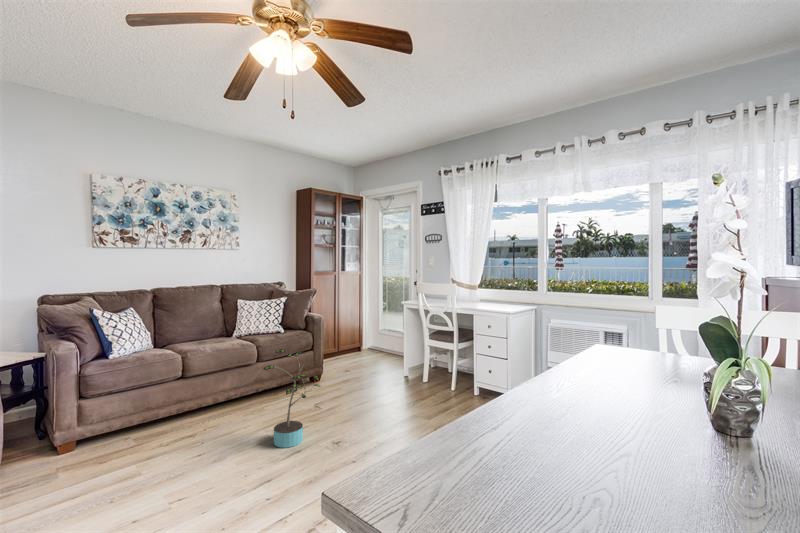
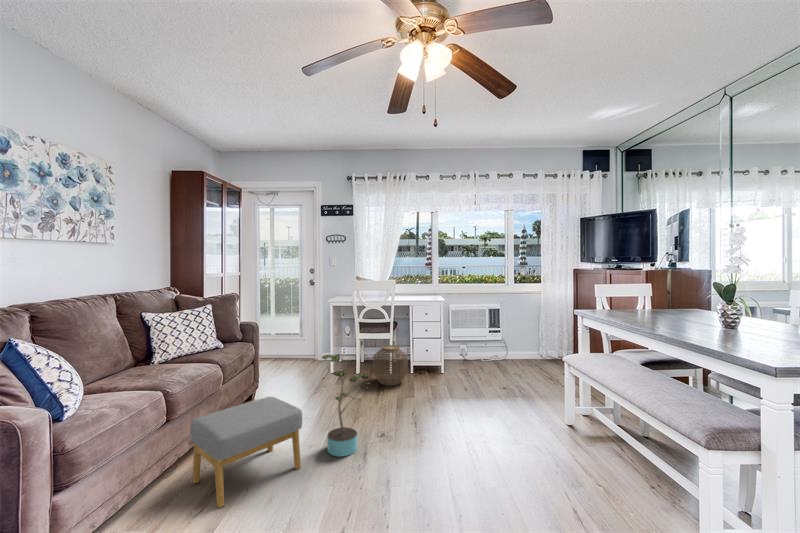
woven basket: none [415,356,454,402] -> present [373,345,408,386]
footstool: none [167,377,257,447] -> present [190,397,302,507]

